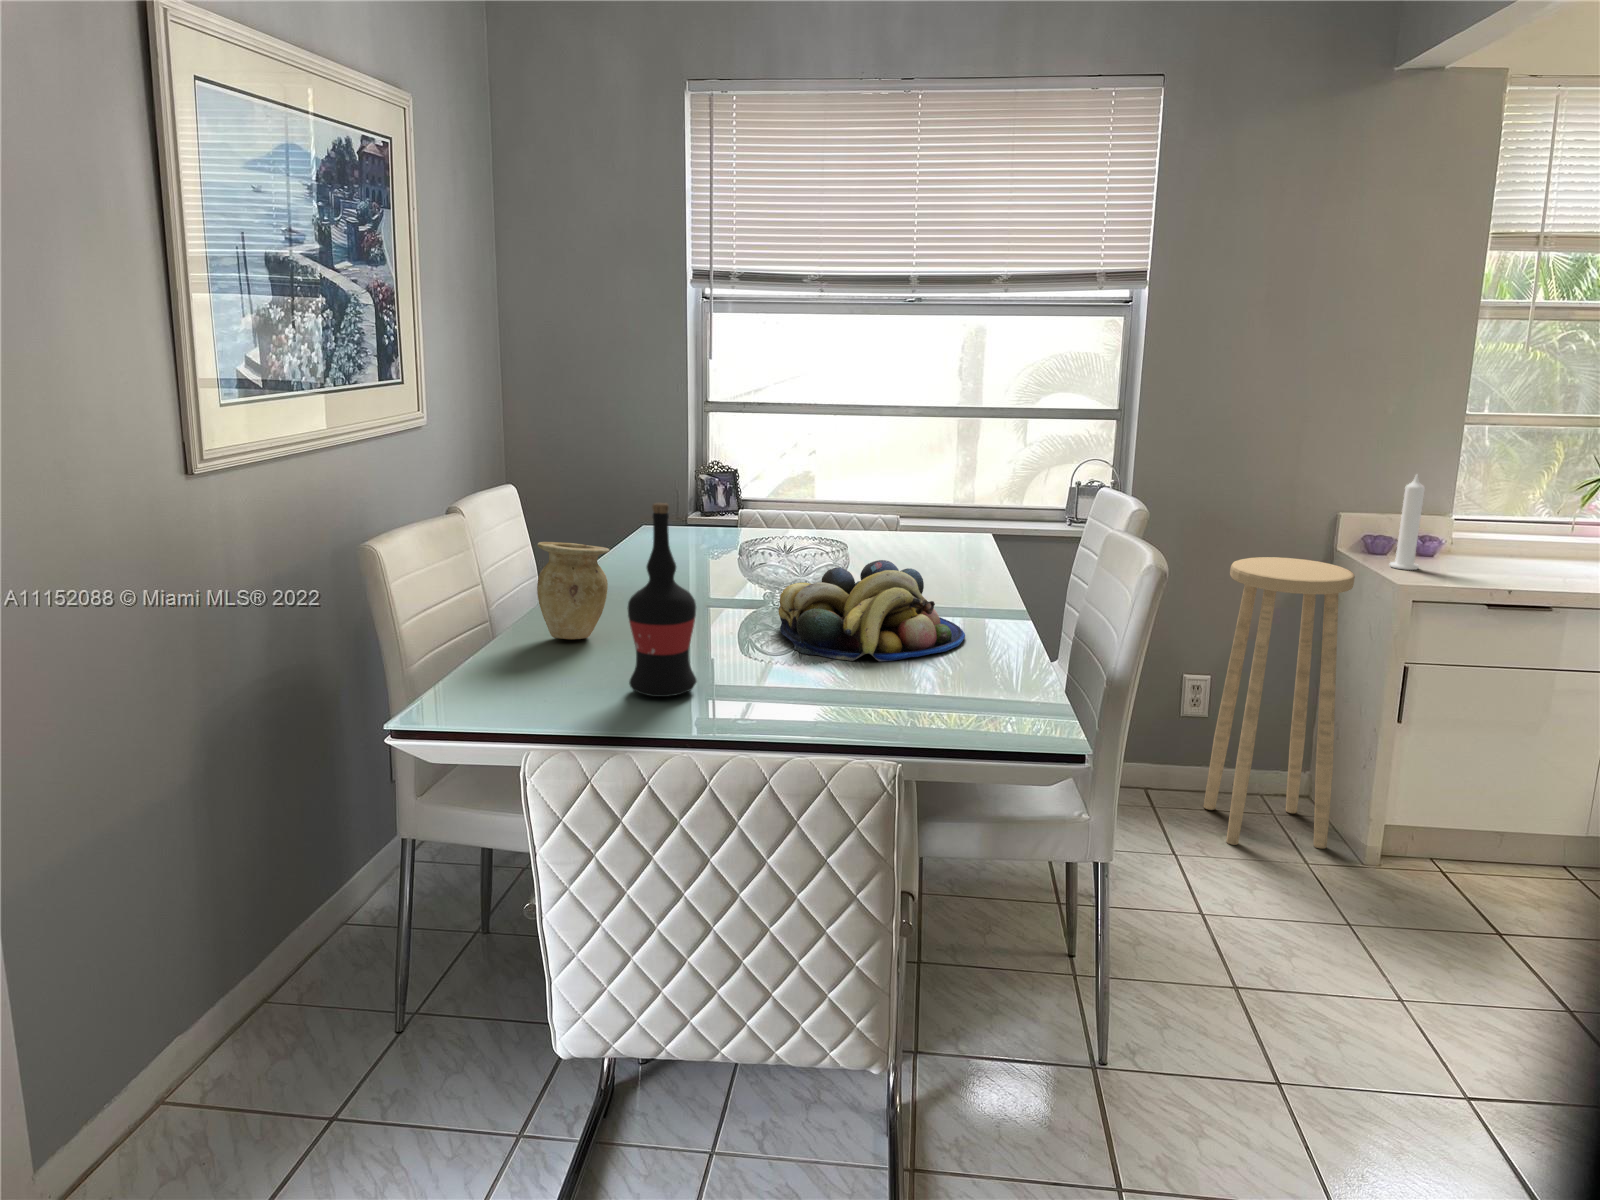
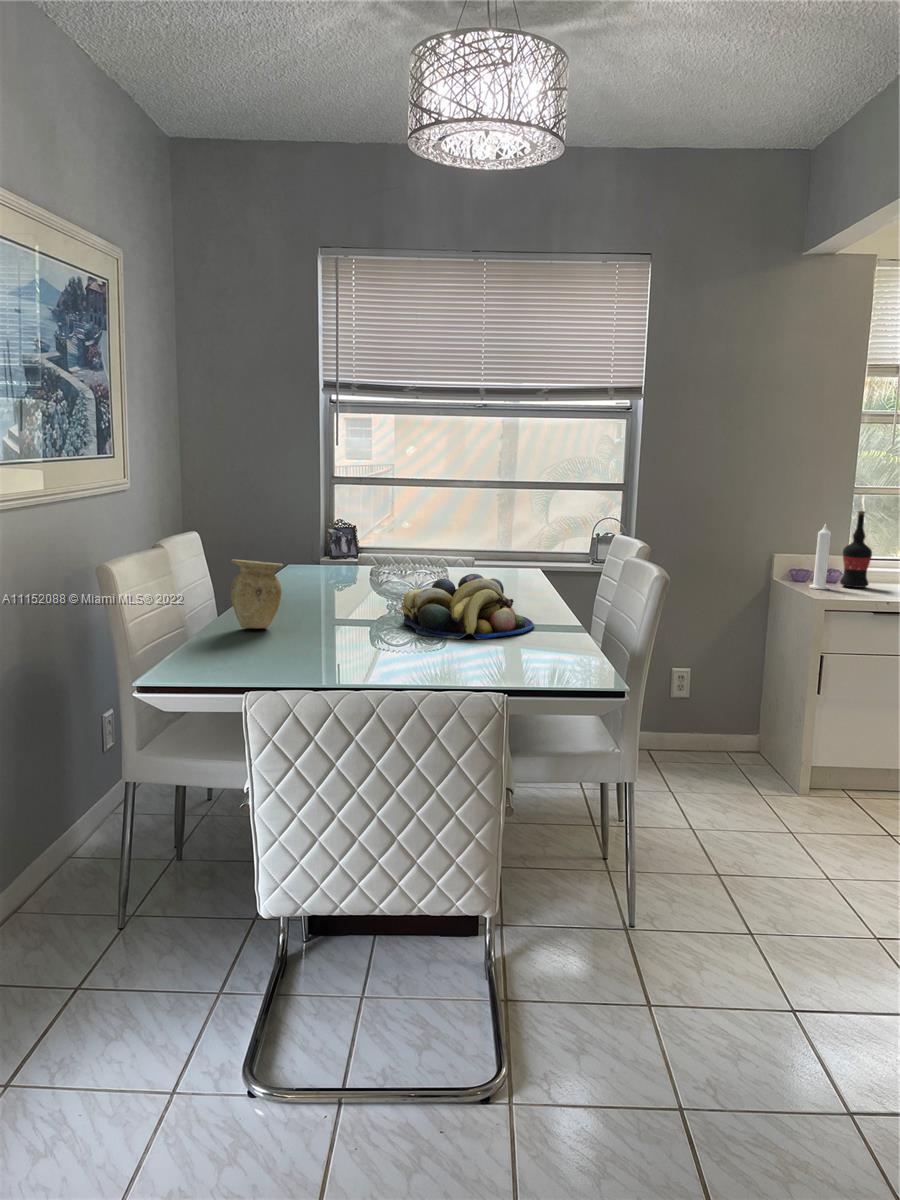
wine bottle: present [627,503,697,697] -> present [840,511,872,588]
stool: present [1204,557,1355,849] -> none [688,584,787,786]

